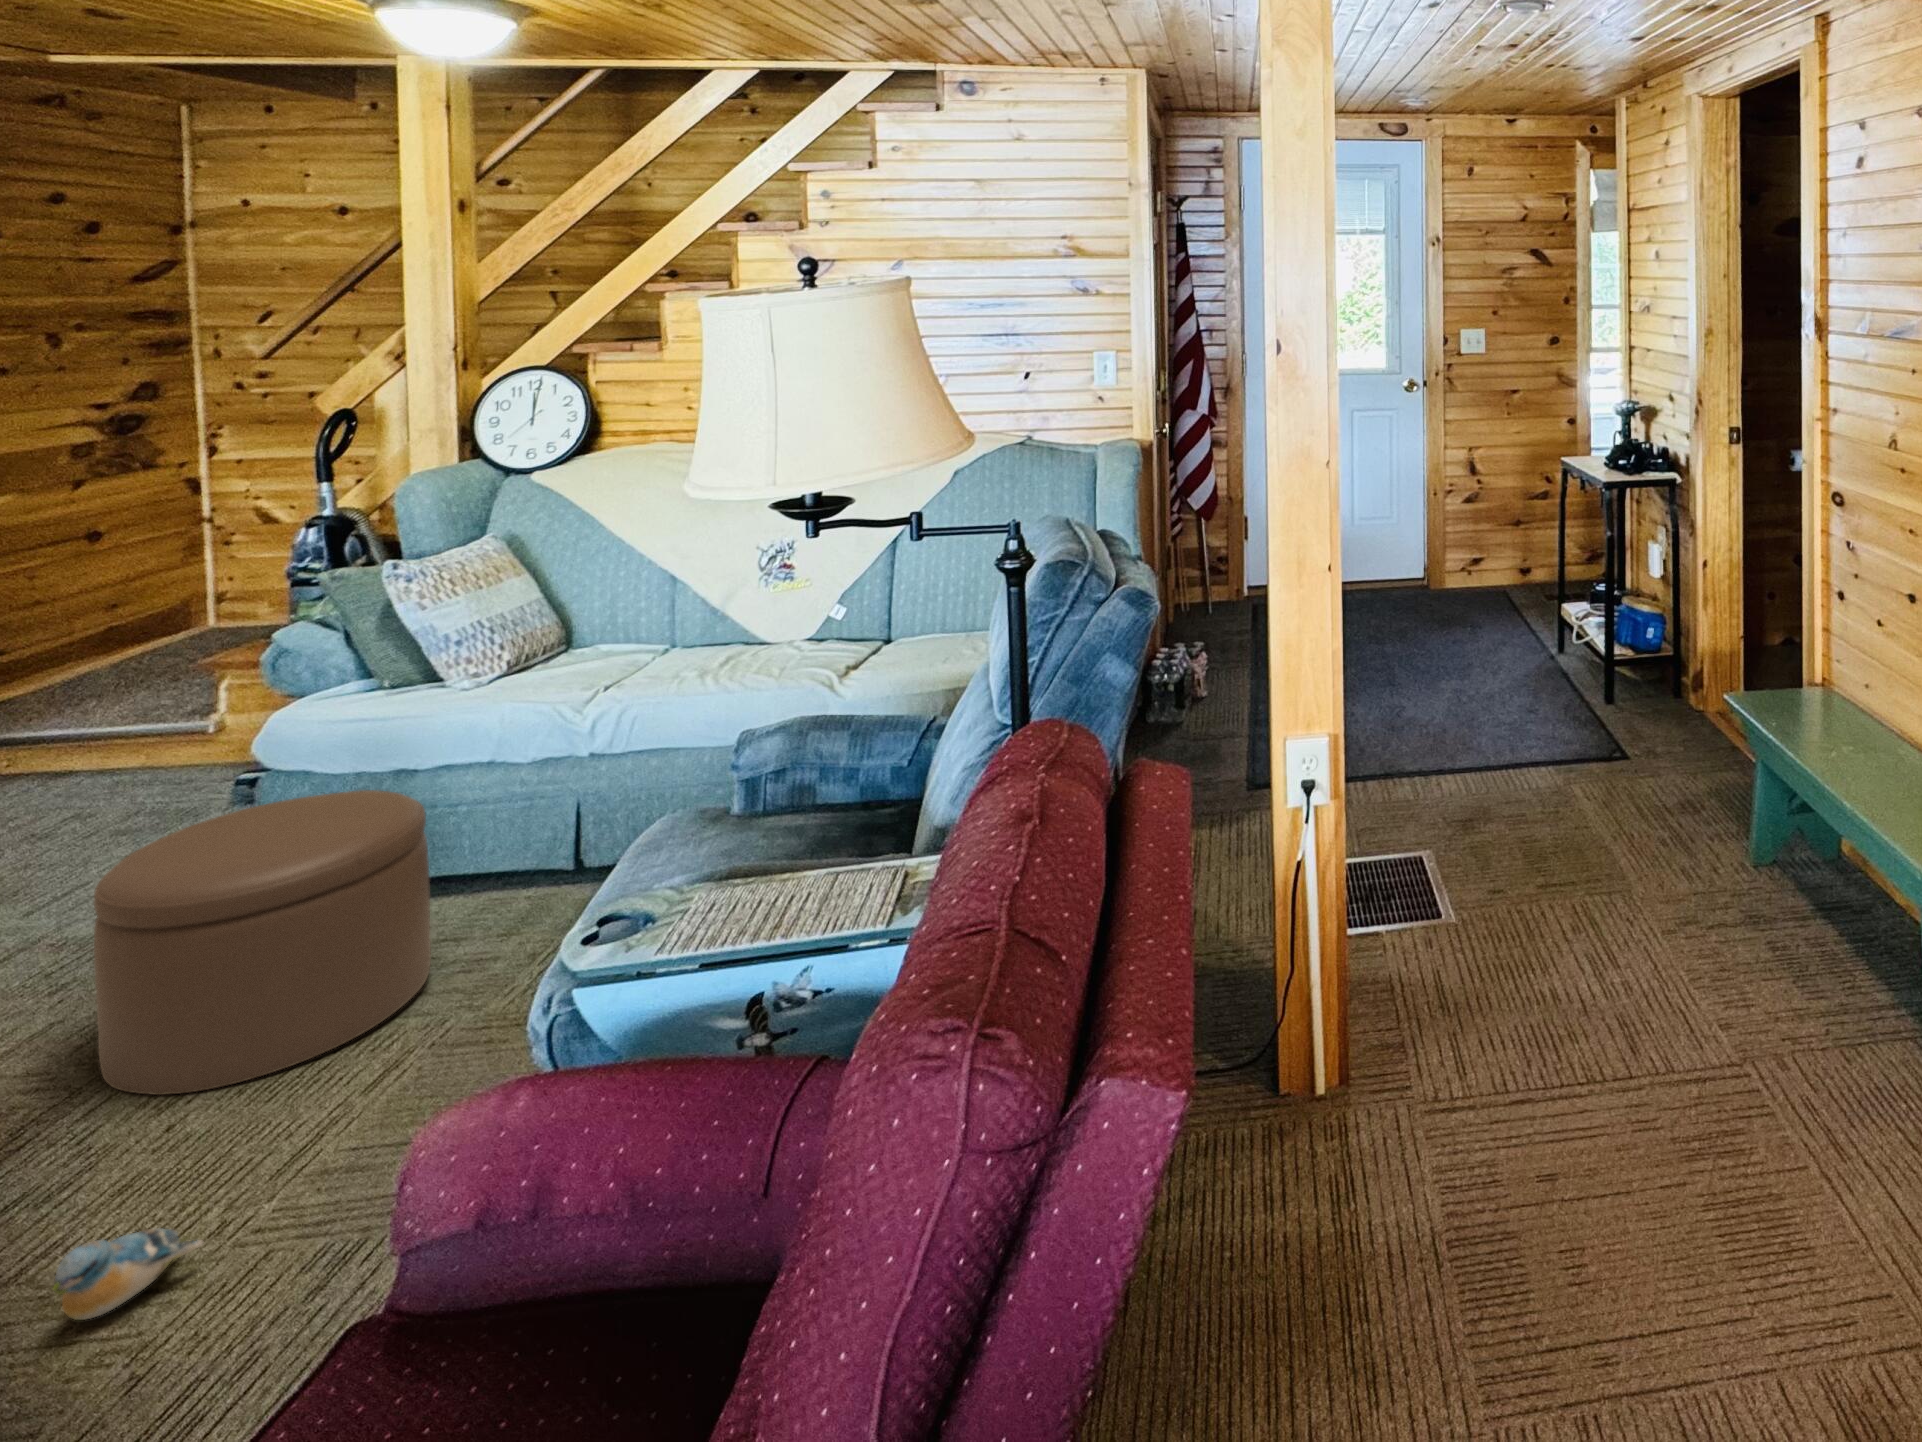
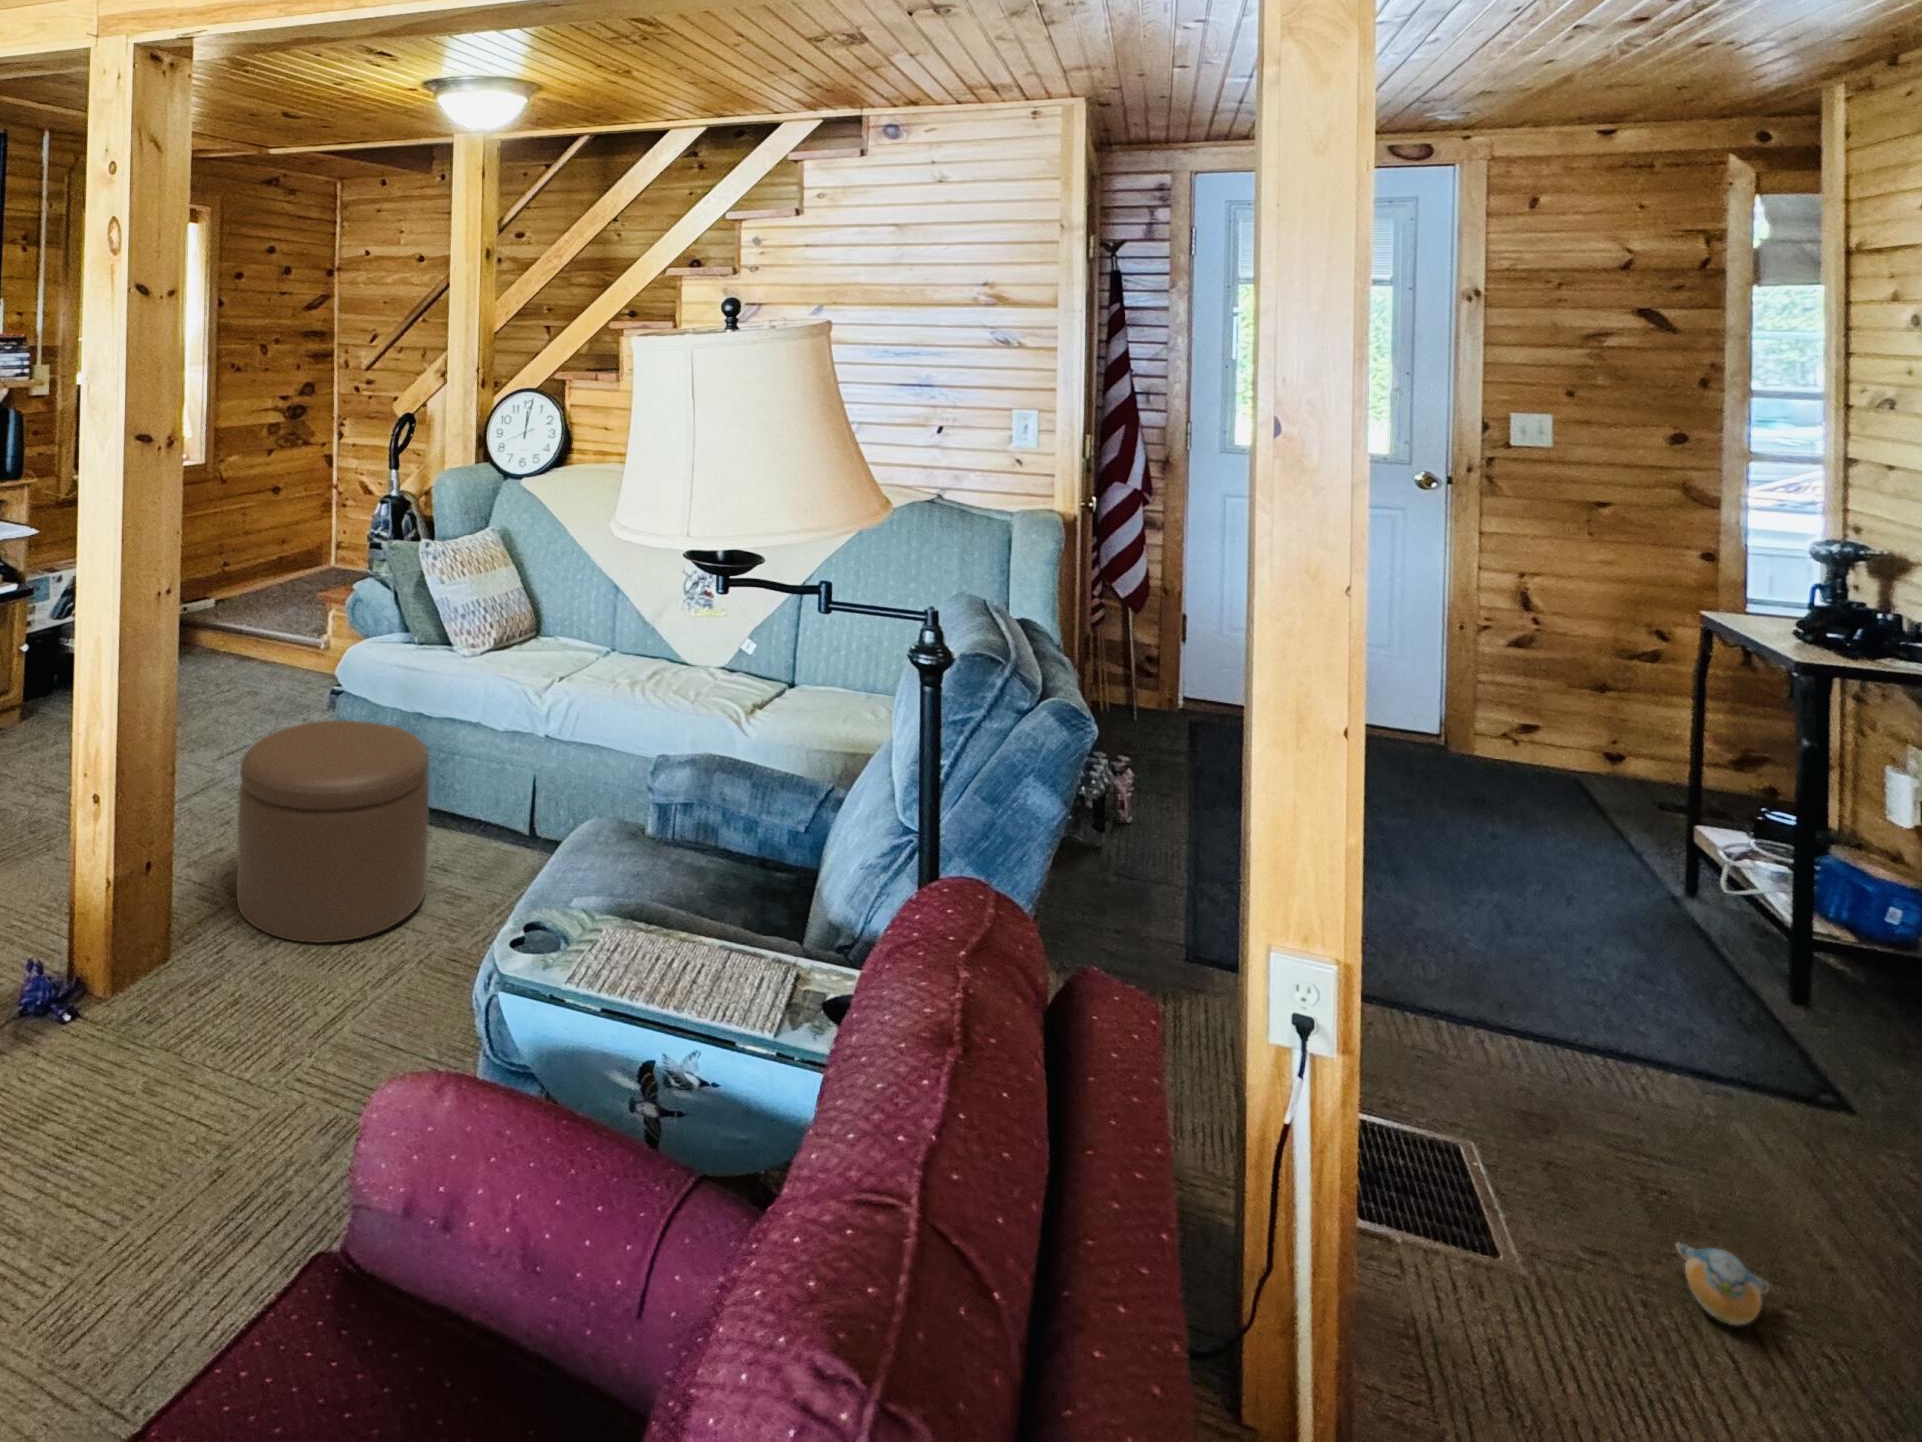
plush toy: present [53,1228,203,1320] -> present [1676,1242,1769,1325]

